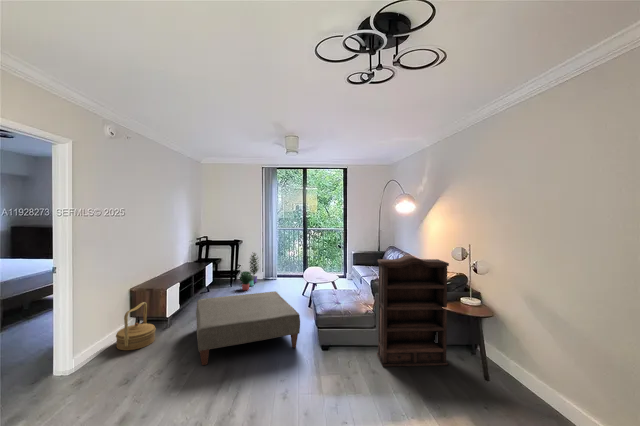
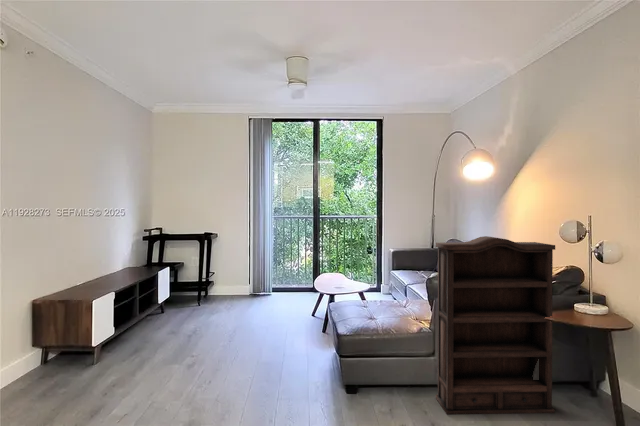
potted plant: present [239,253,258,290] -> none [211,252,244,310]
ottoman: present [196,291,300,365] -> none [146,305,310,412]
woven basket: present [116,302,156,350] -> none [20,318,82,391]

